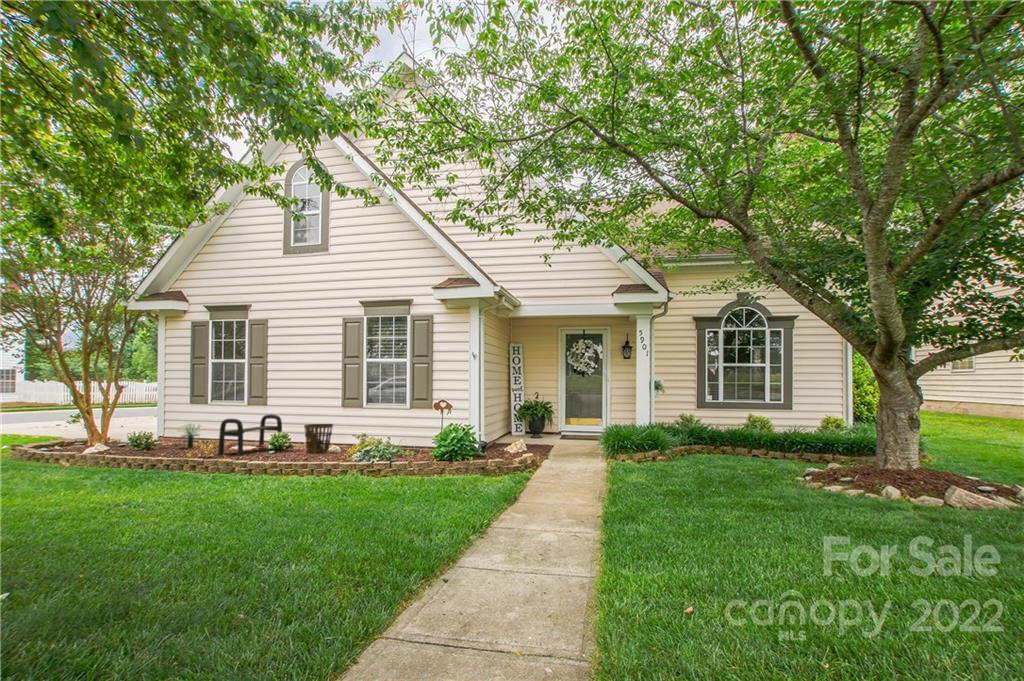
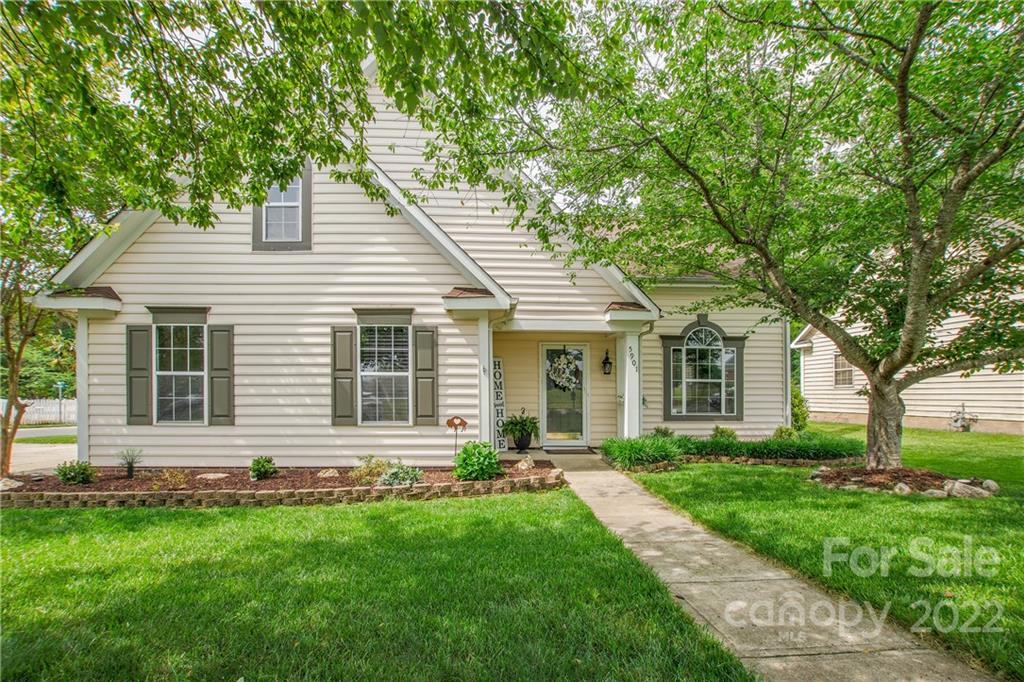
bench: present [218,414,282,455] -> none [189,435,256,485]
basket: present [304,424,333,453] -> none [293,445,324,478]

